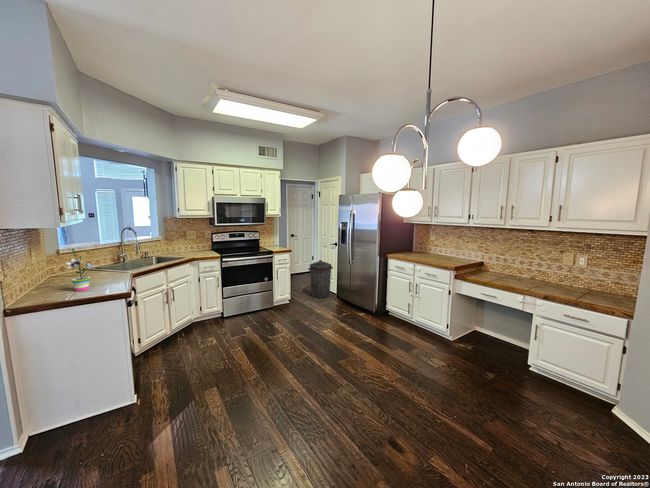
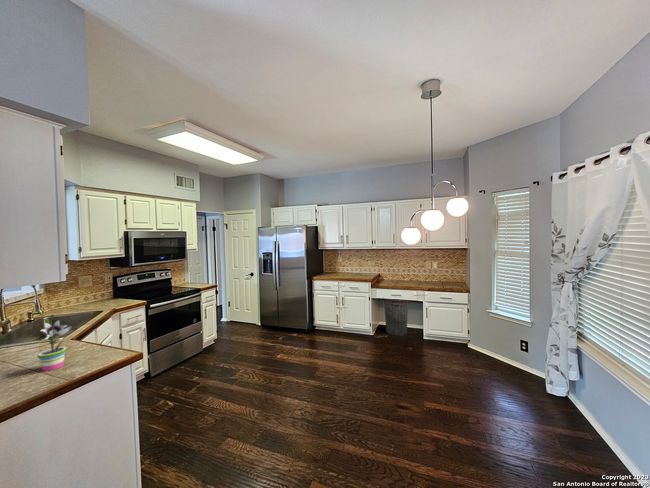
trash can: present [308,260,333,299] -> present [384,299,408,336]

